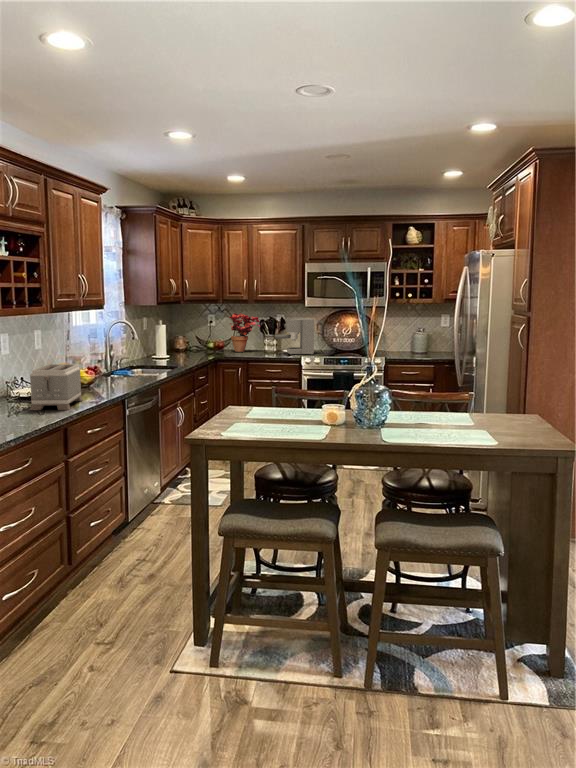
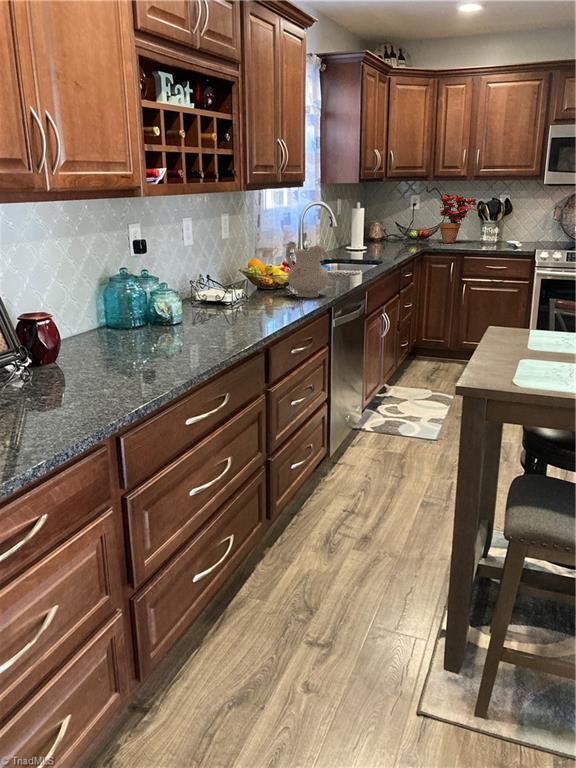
coffee maker: present [275,318,314,355] -> none [498,200,554,248]
ceramic pitcher: none [87,351,121,393] -> present [286,242,328,298]
toaster: present [30,364,82,410] -> none [222,259,284,323]

